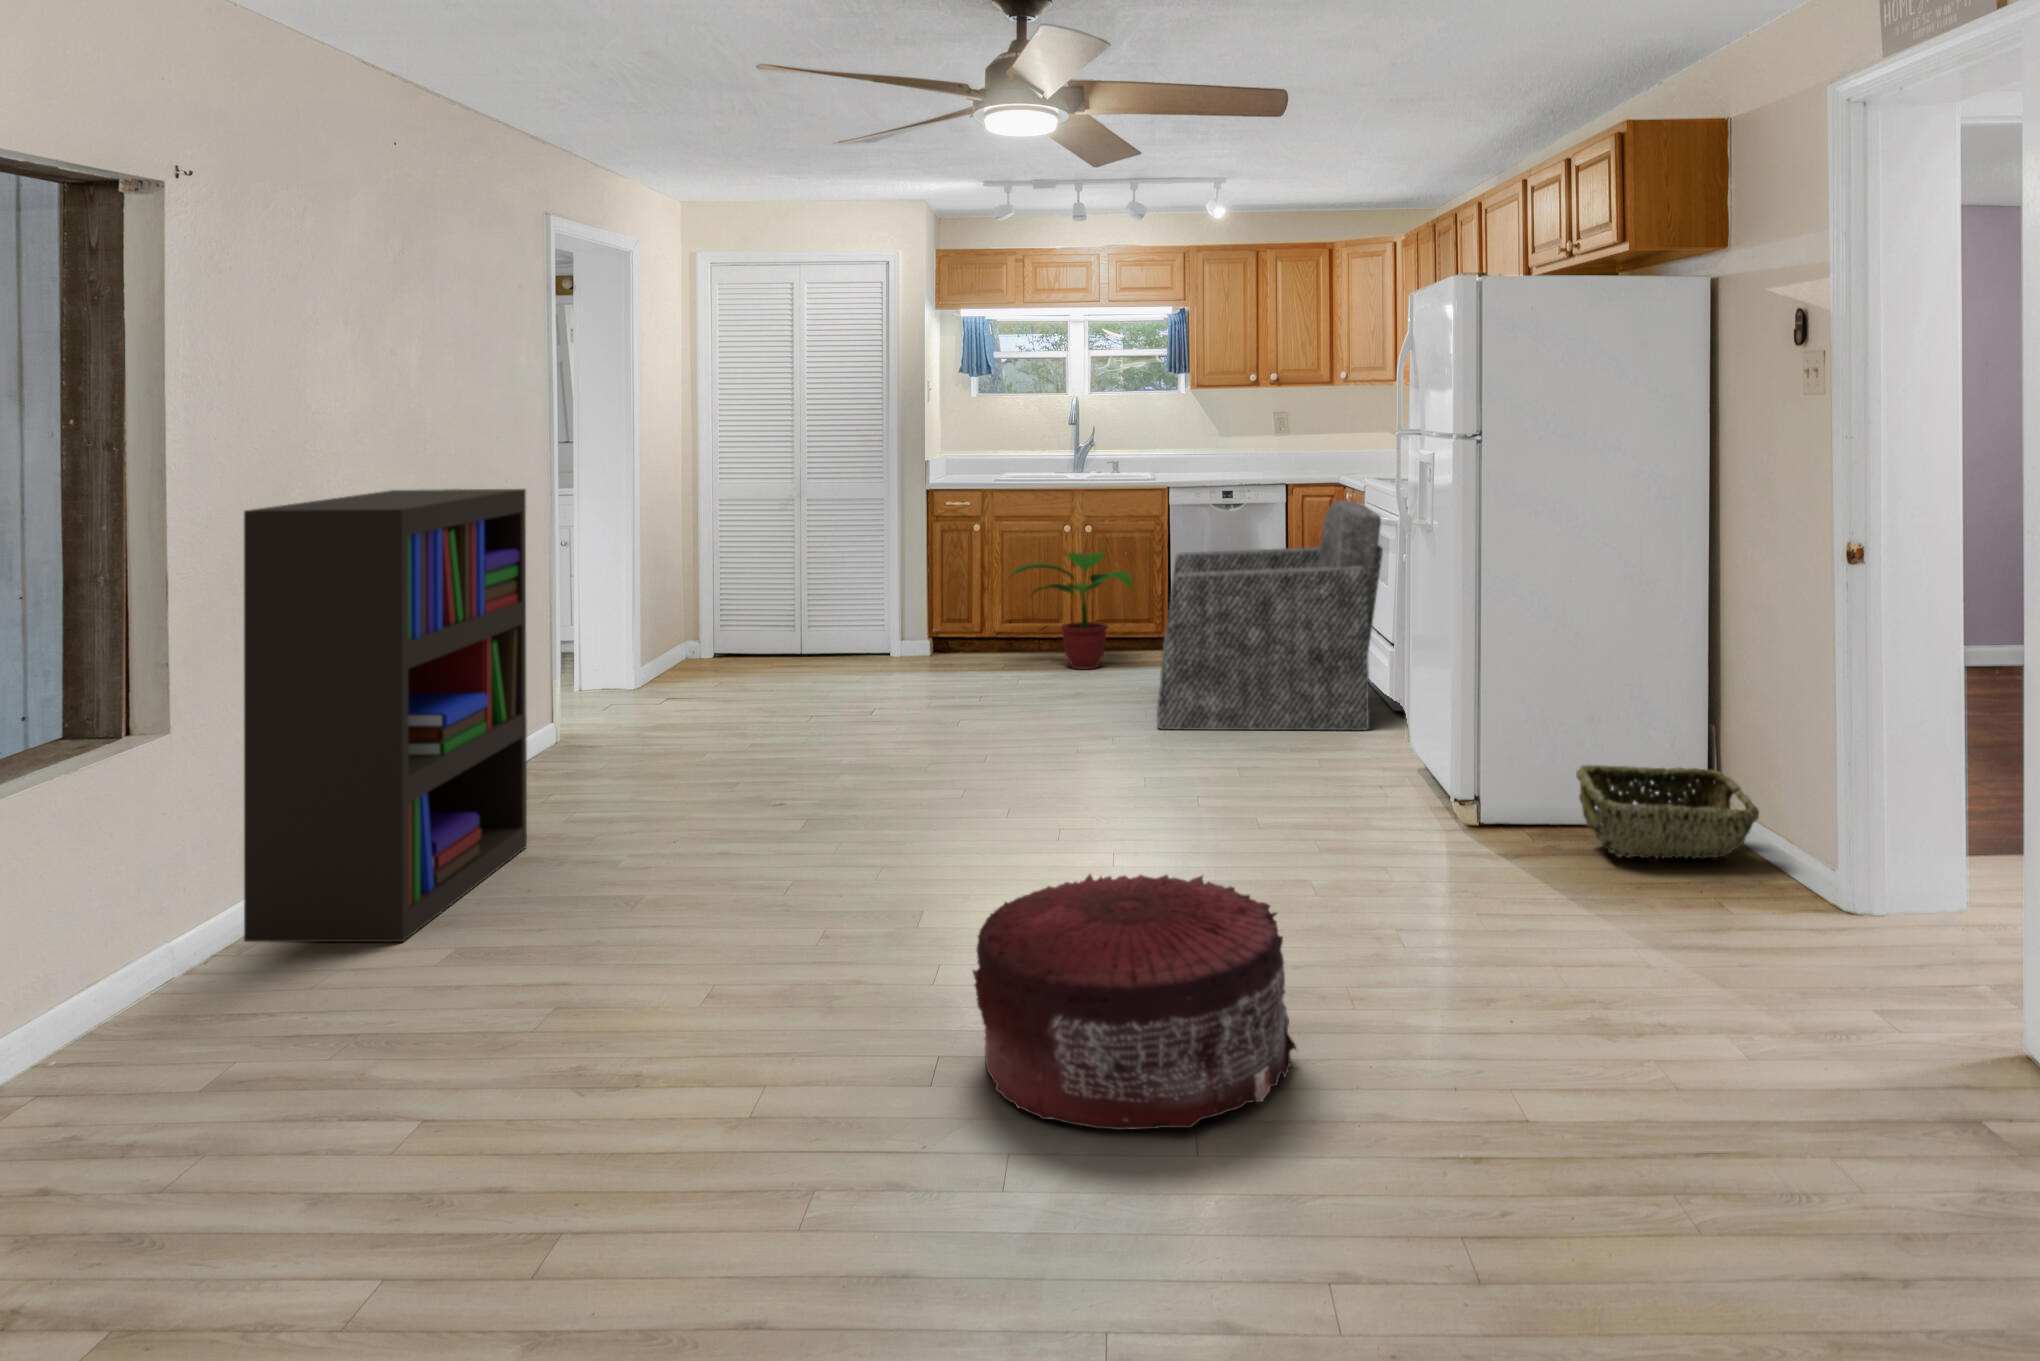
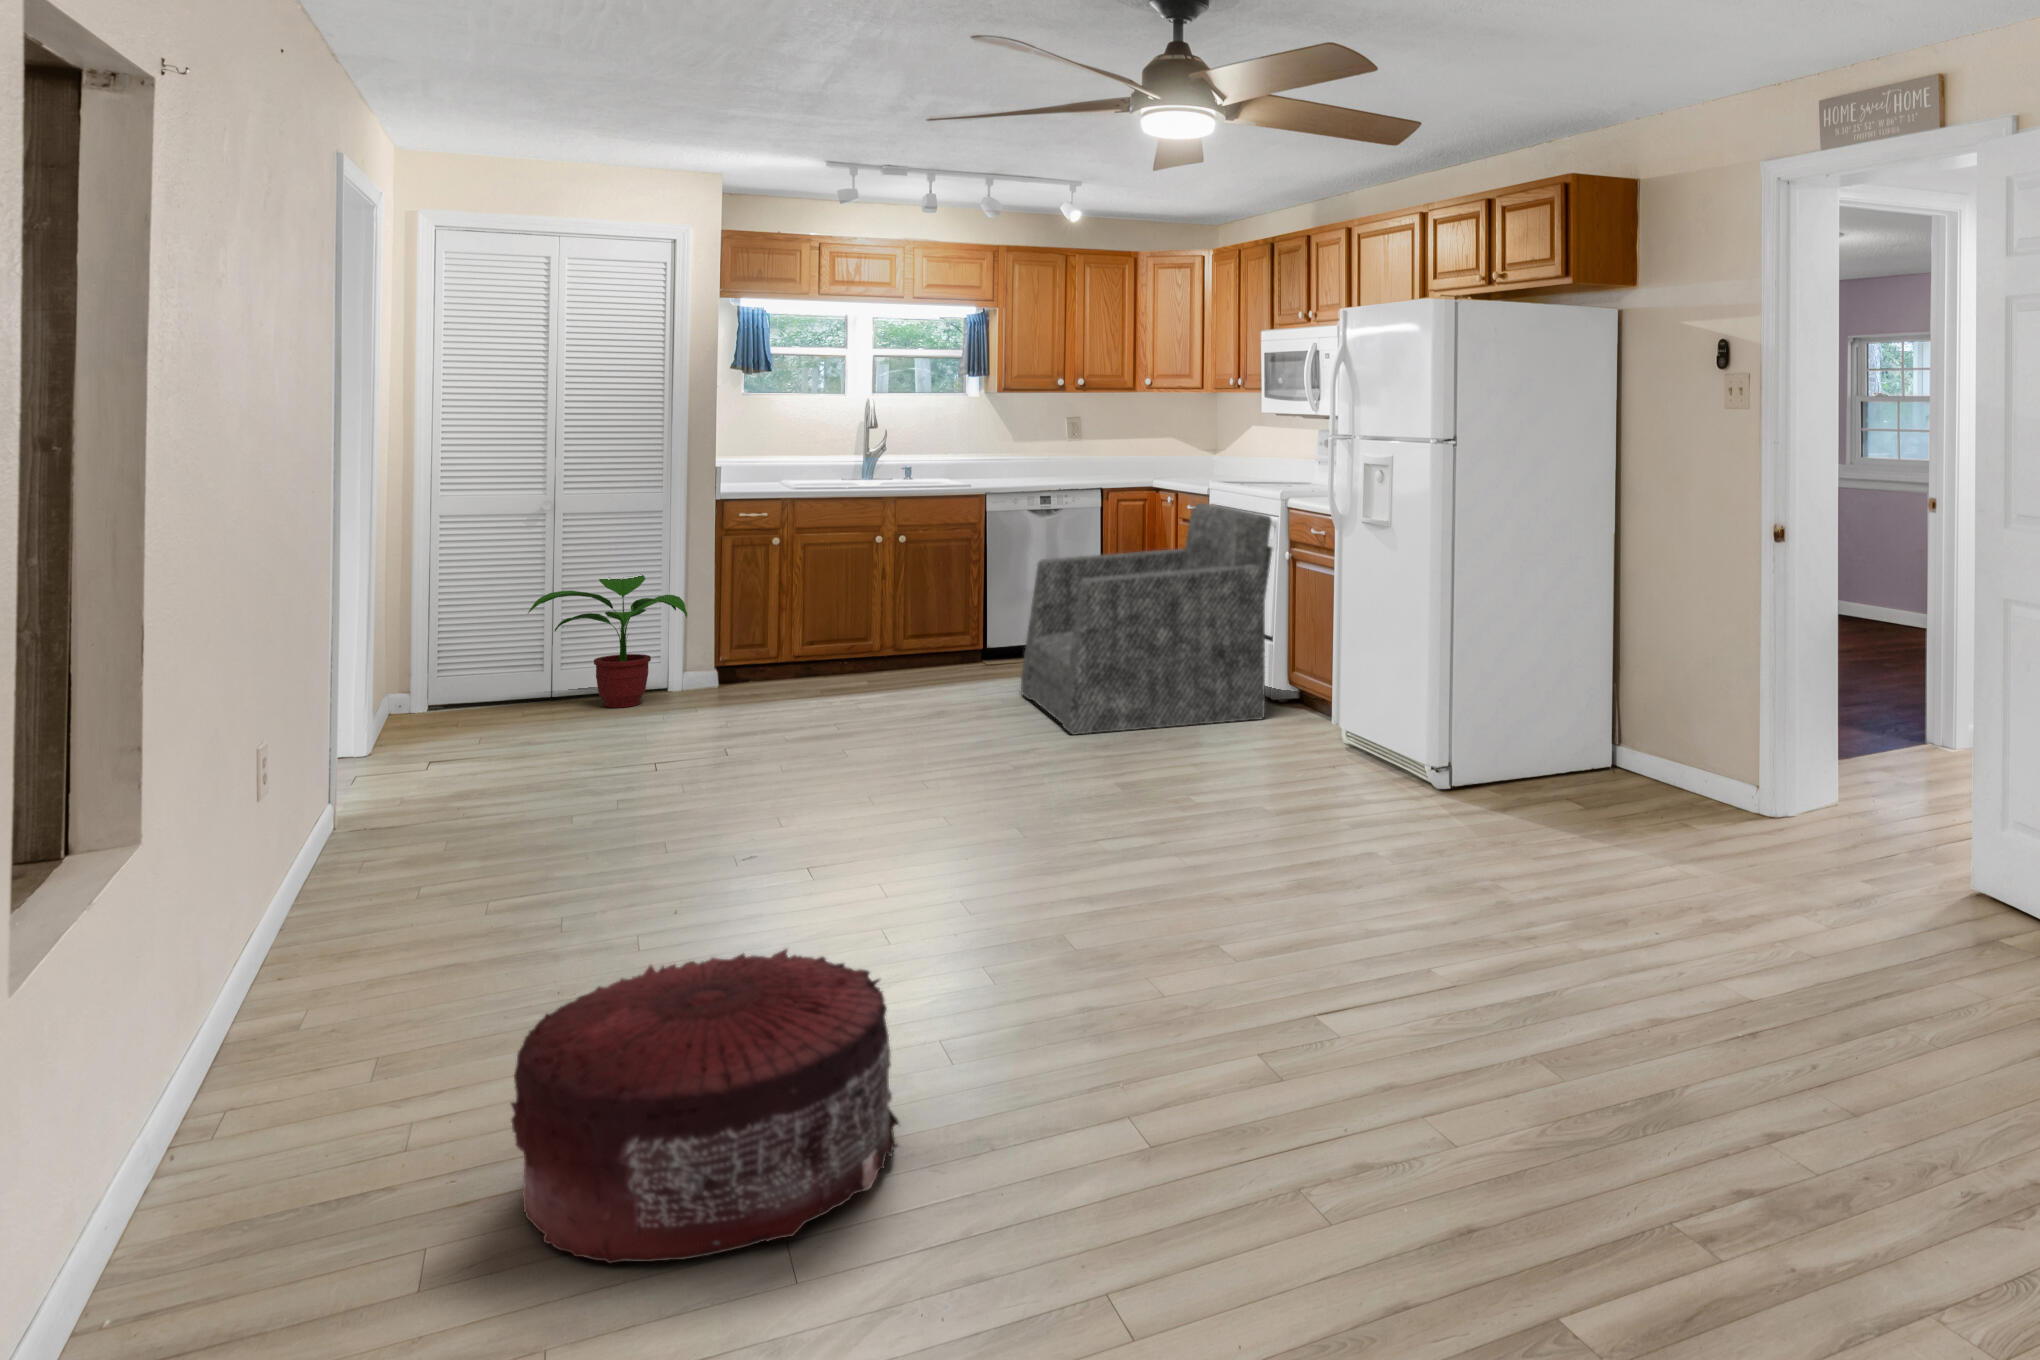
bookshelf: present [244,489,527,942] -> none [298,506,527,1059]
potted plant: present [1009,552,1133,669] -> present [528,575,687,708]
woven basket: present [1576,765,1759,859] -> none [1538,720,1685,800]
pouf: present [973,874,1297,1130] -> present [511,949,899,1264]

